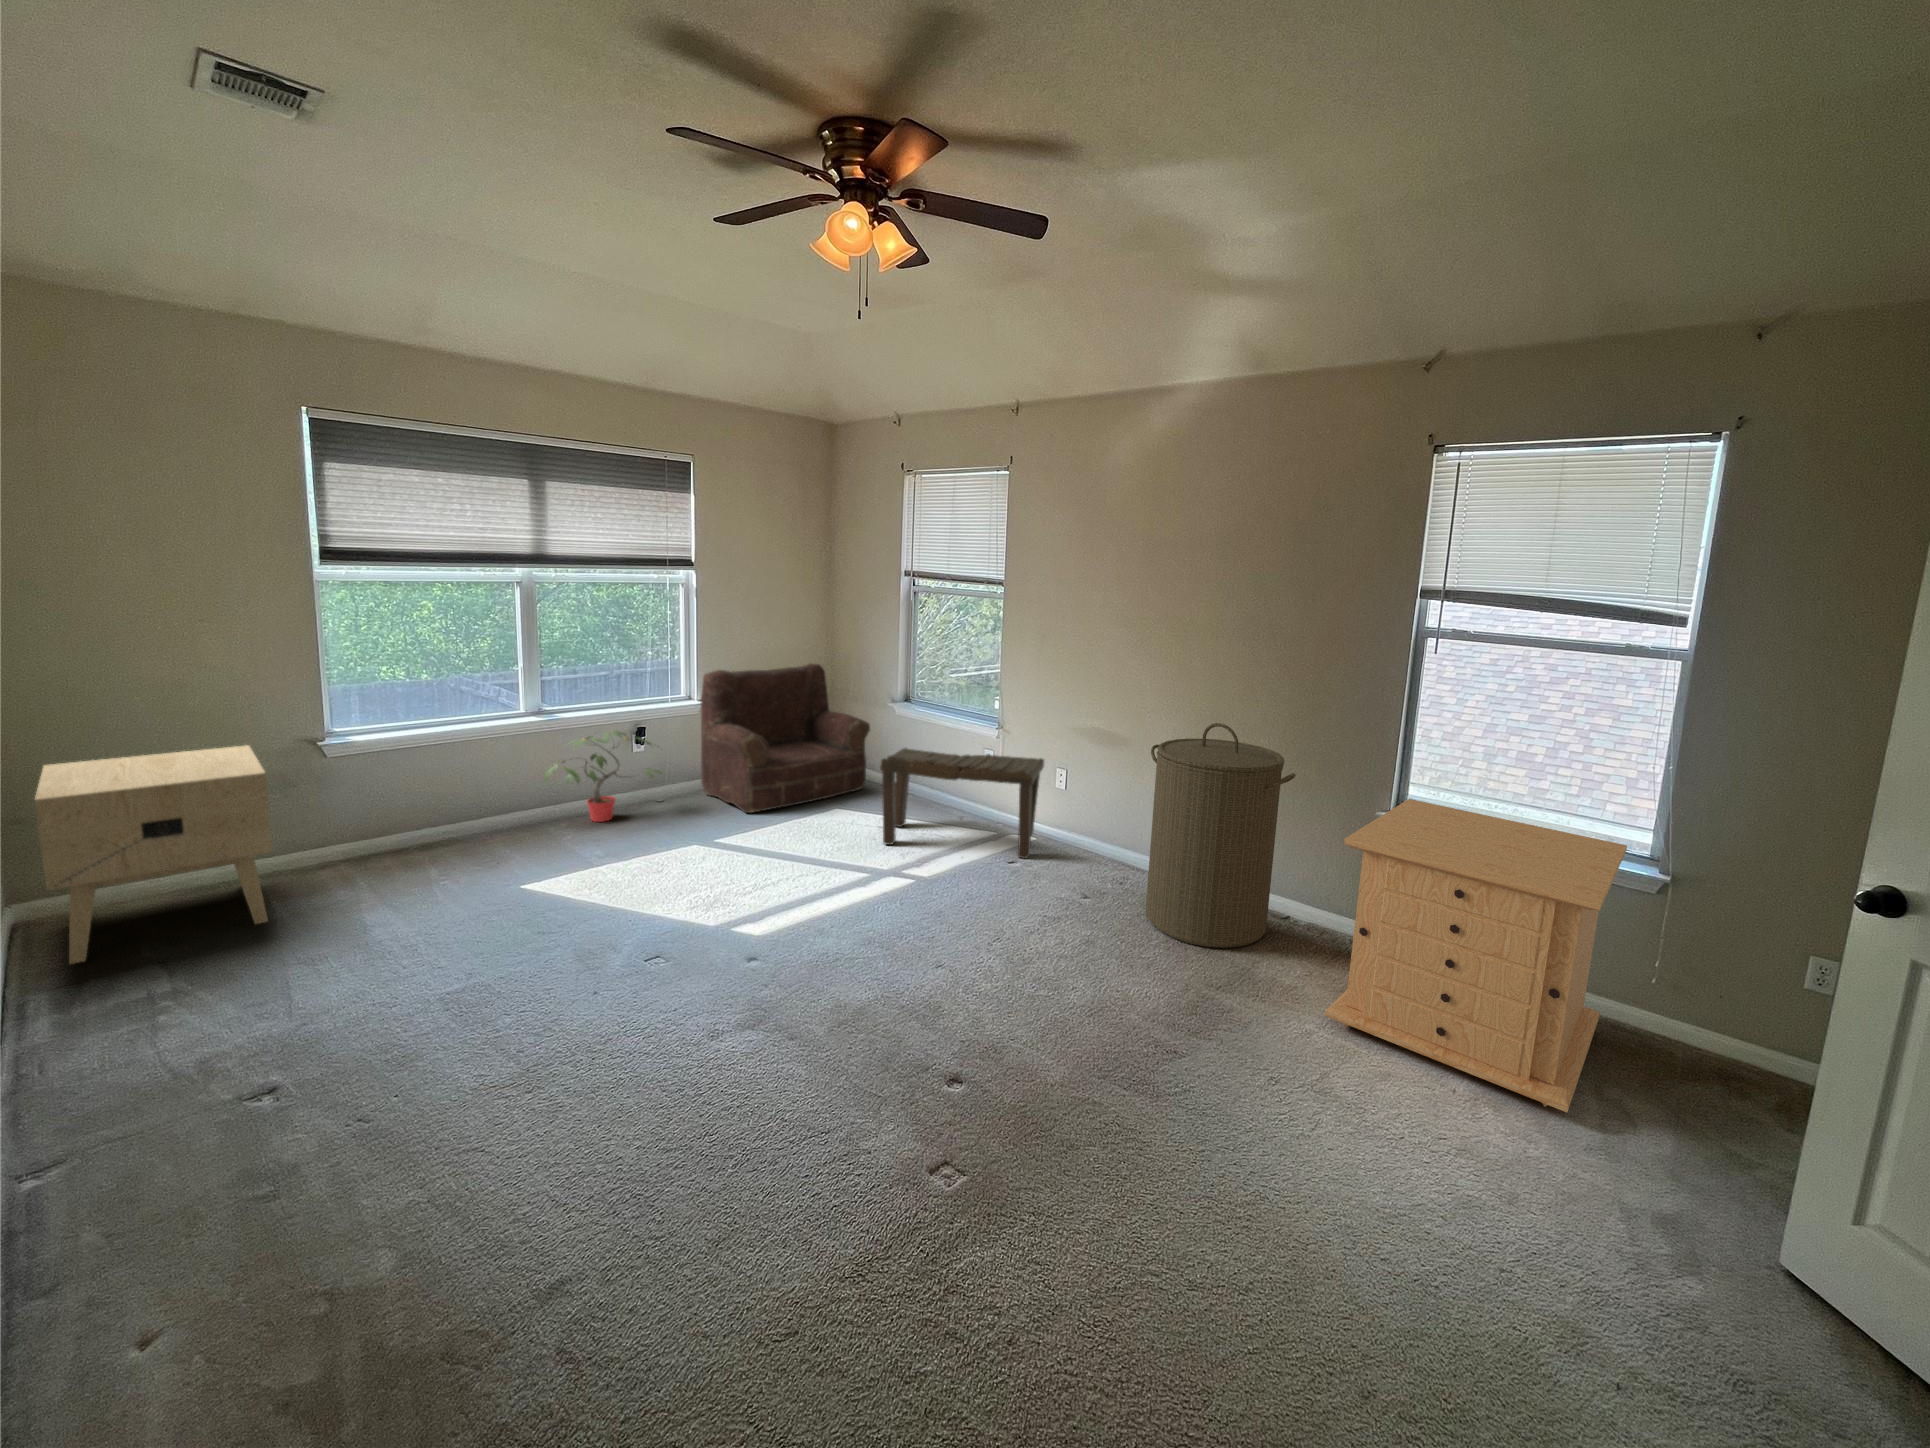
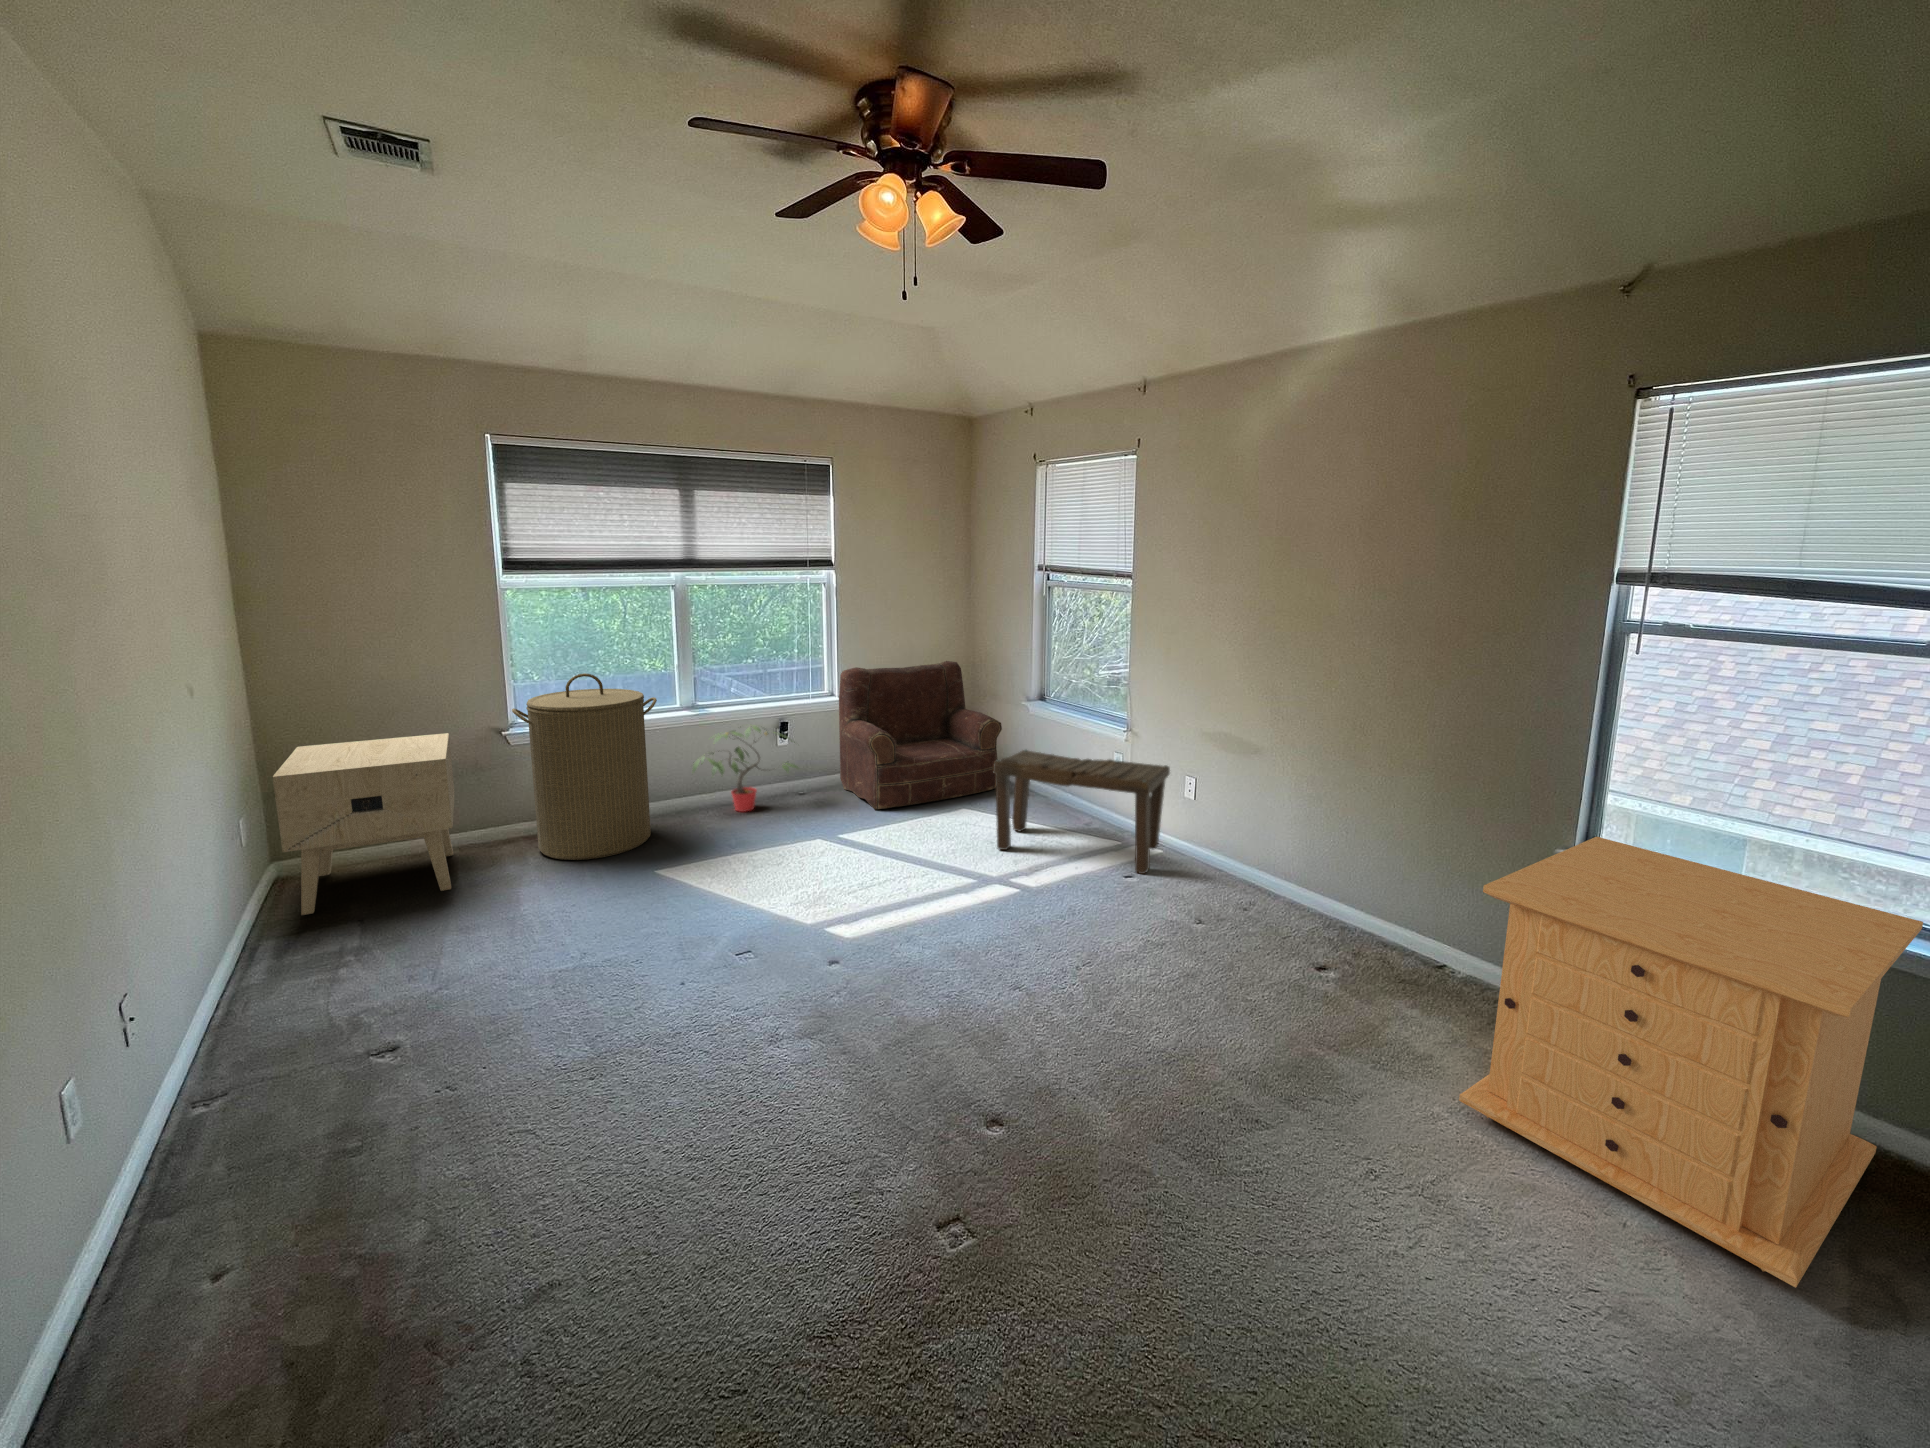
laundry hamper: present [1146,723,1296,948] -> present [512,673,657,860]

